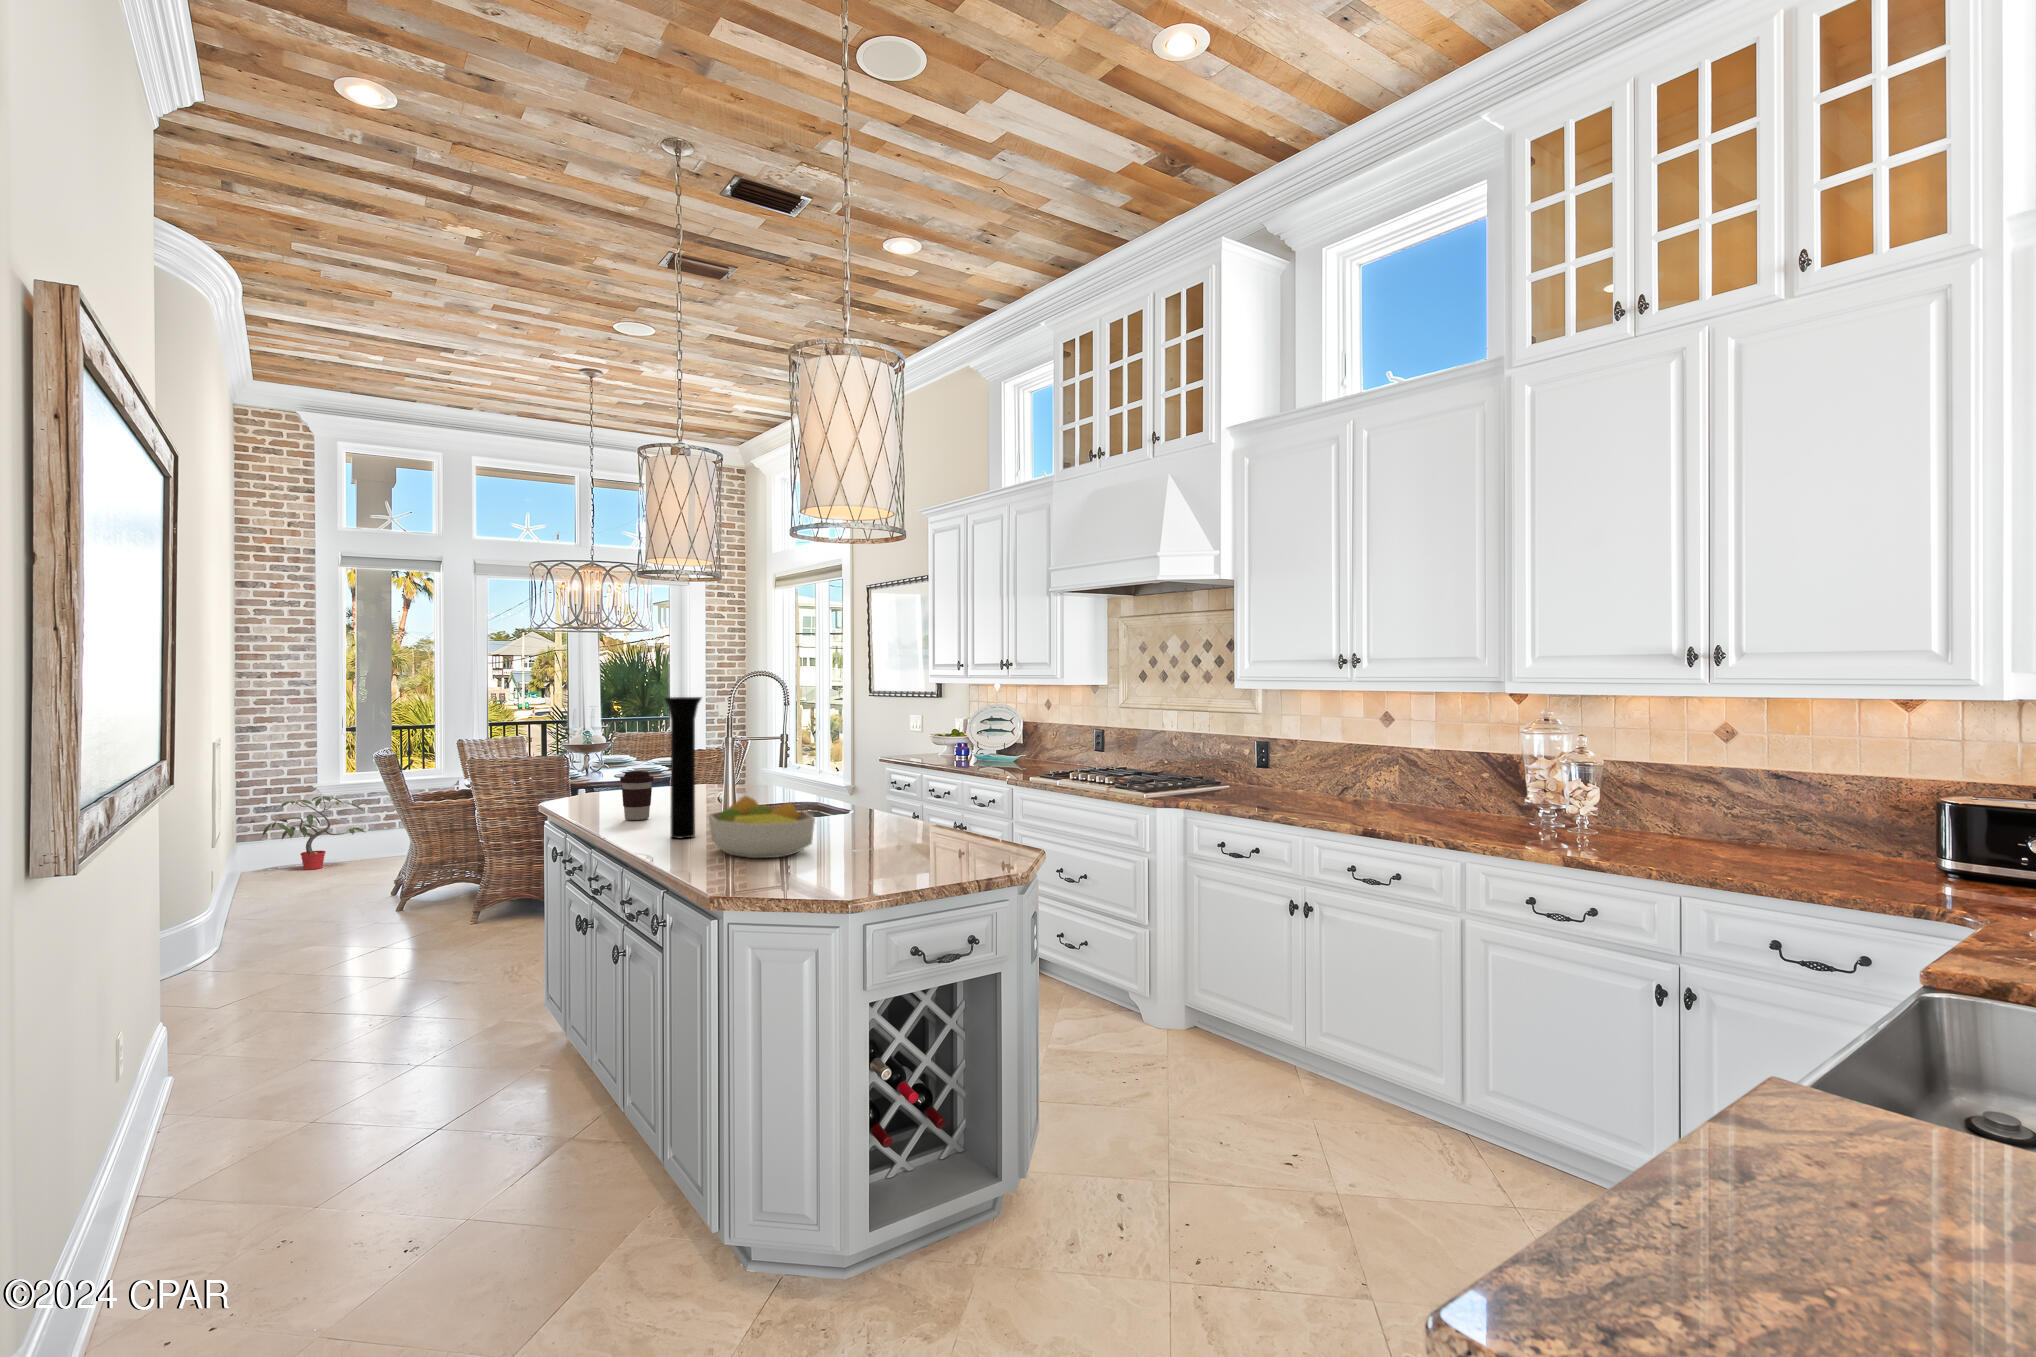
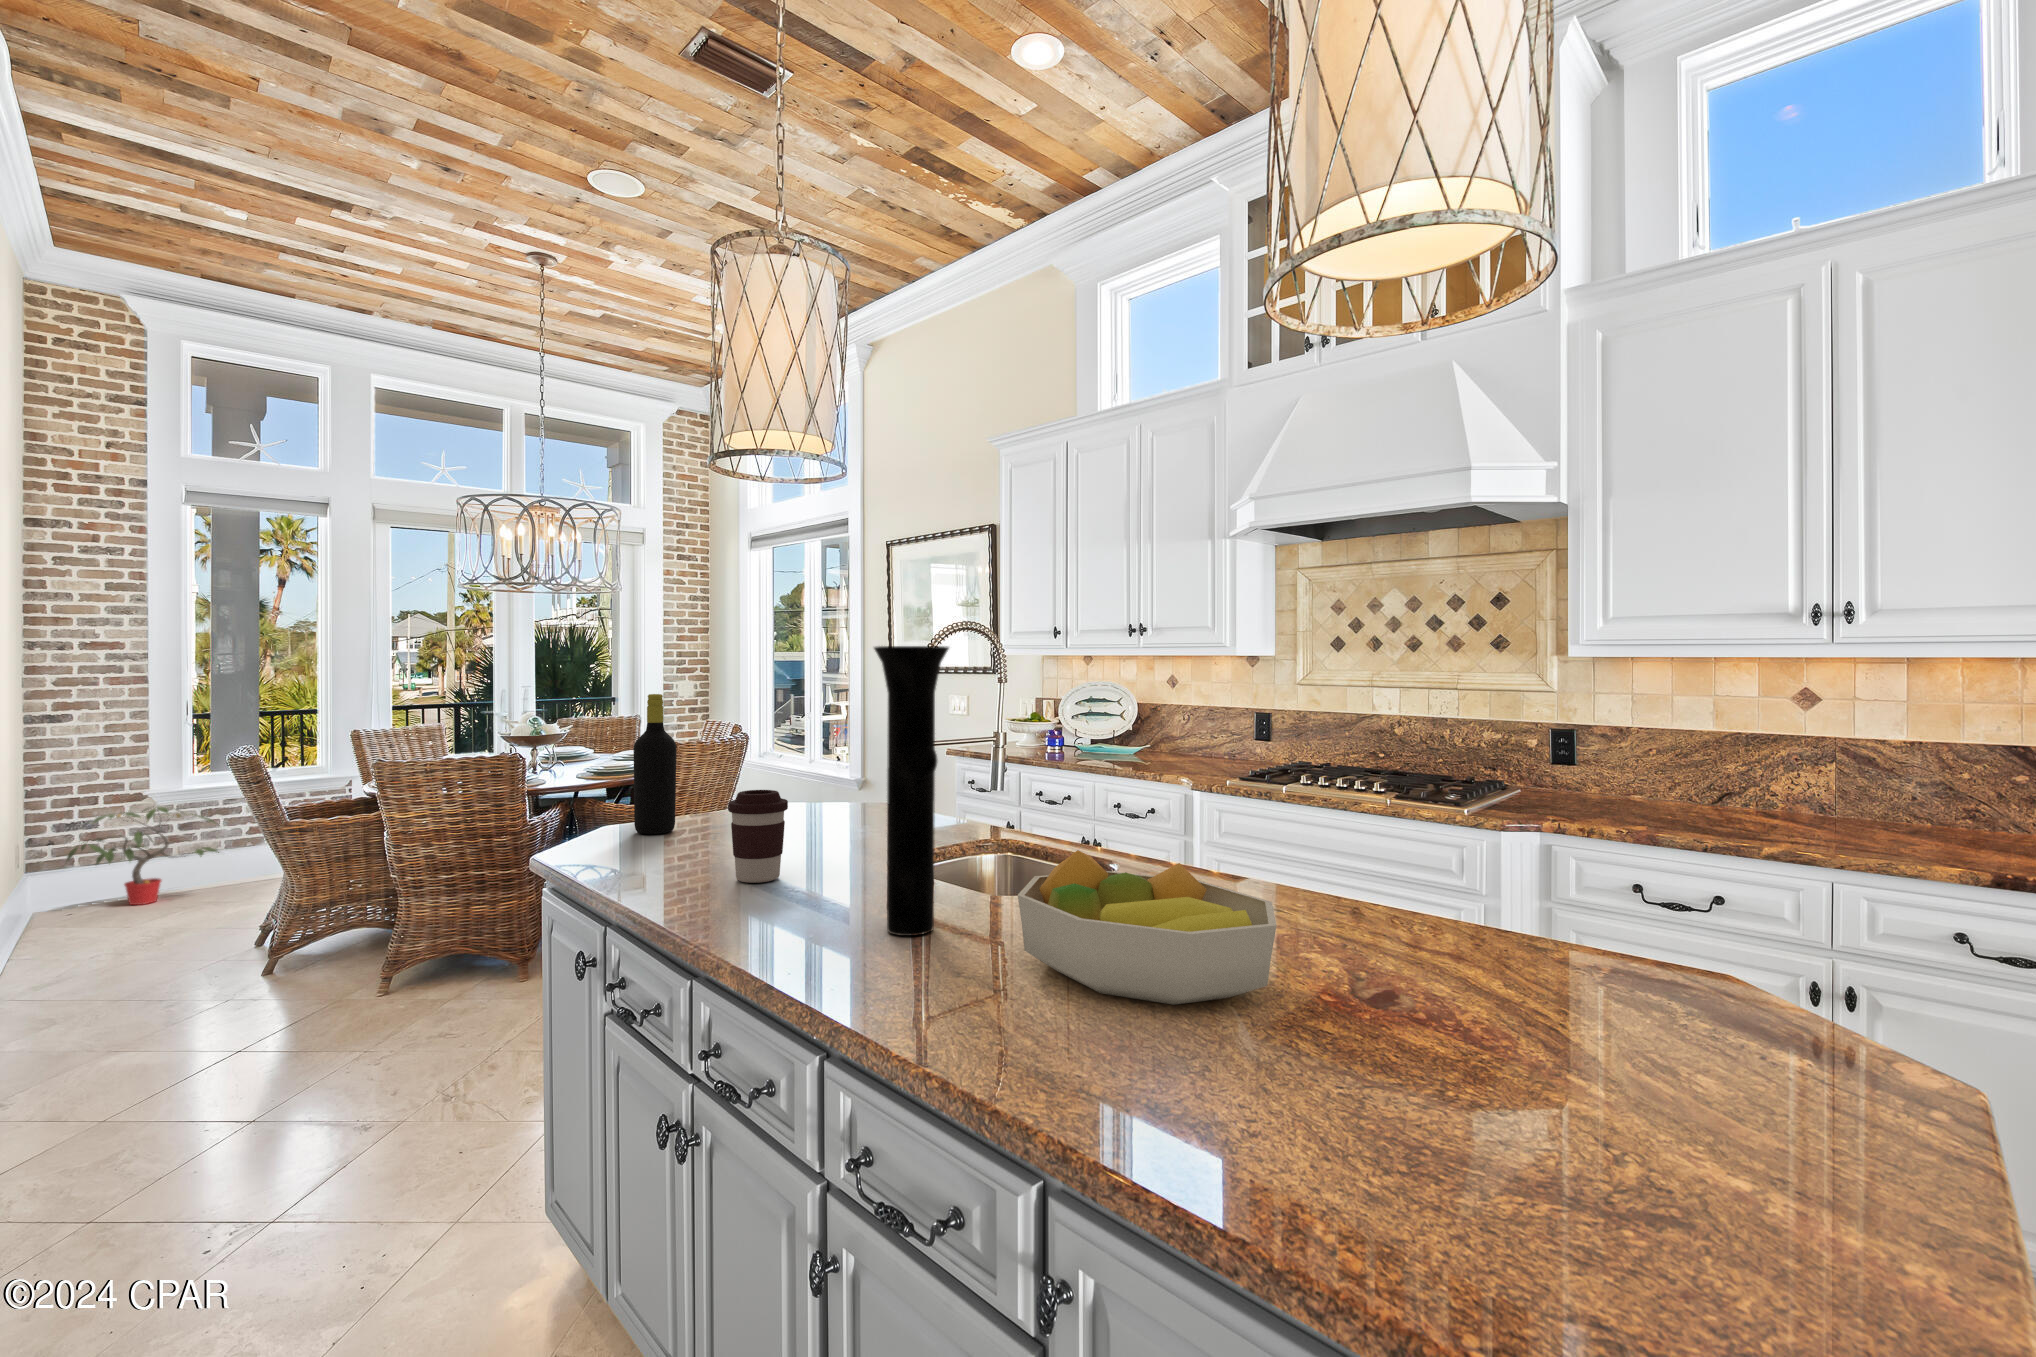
bottle: none [594,717,620,800] -> present [633,694,677,834]

